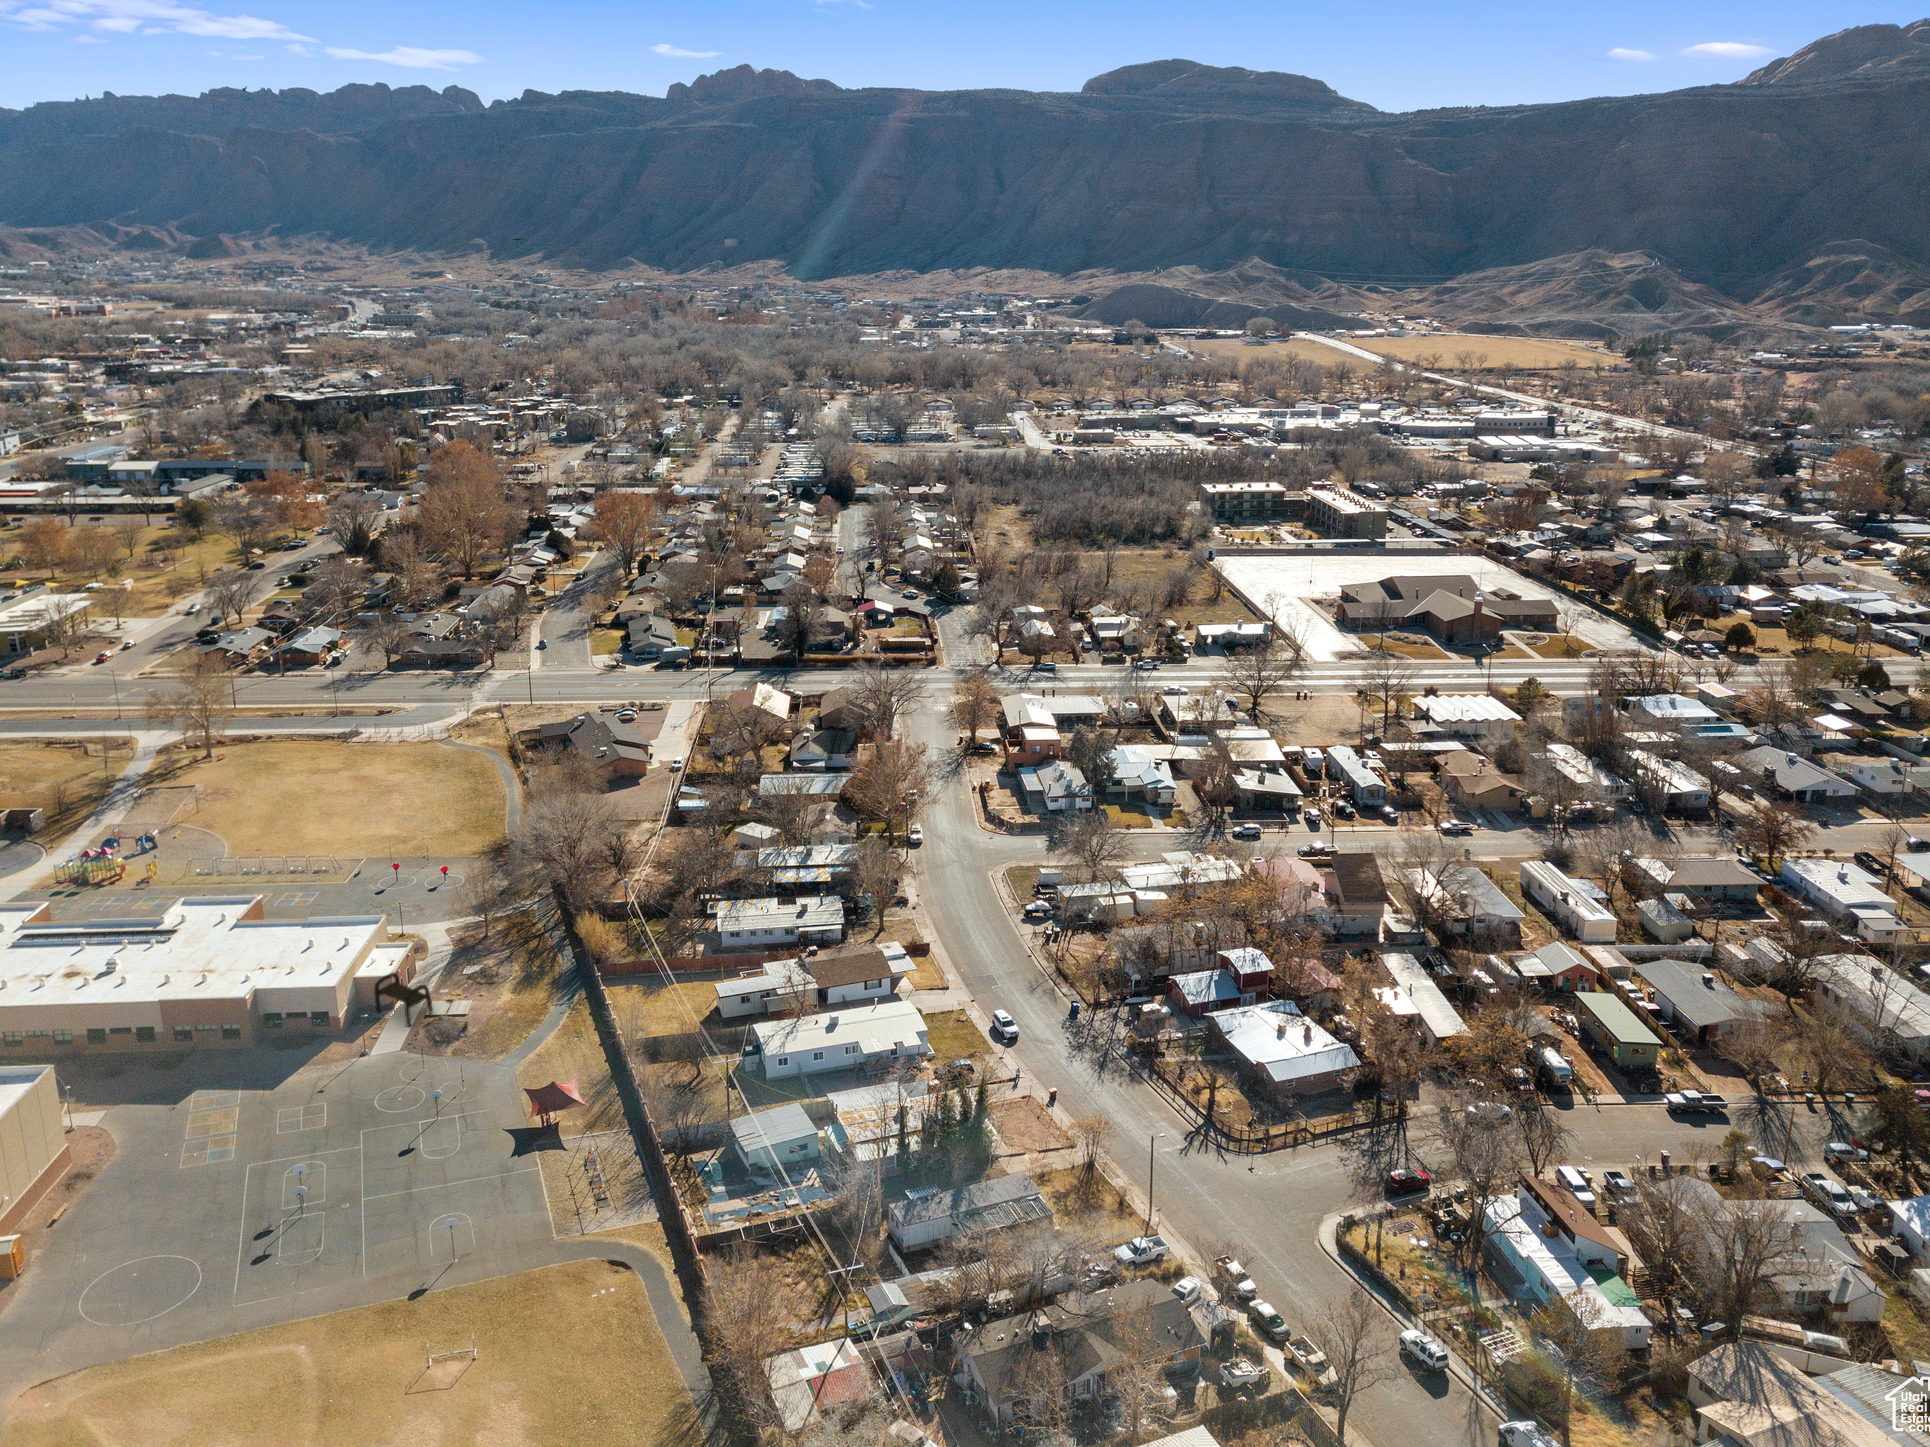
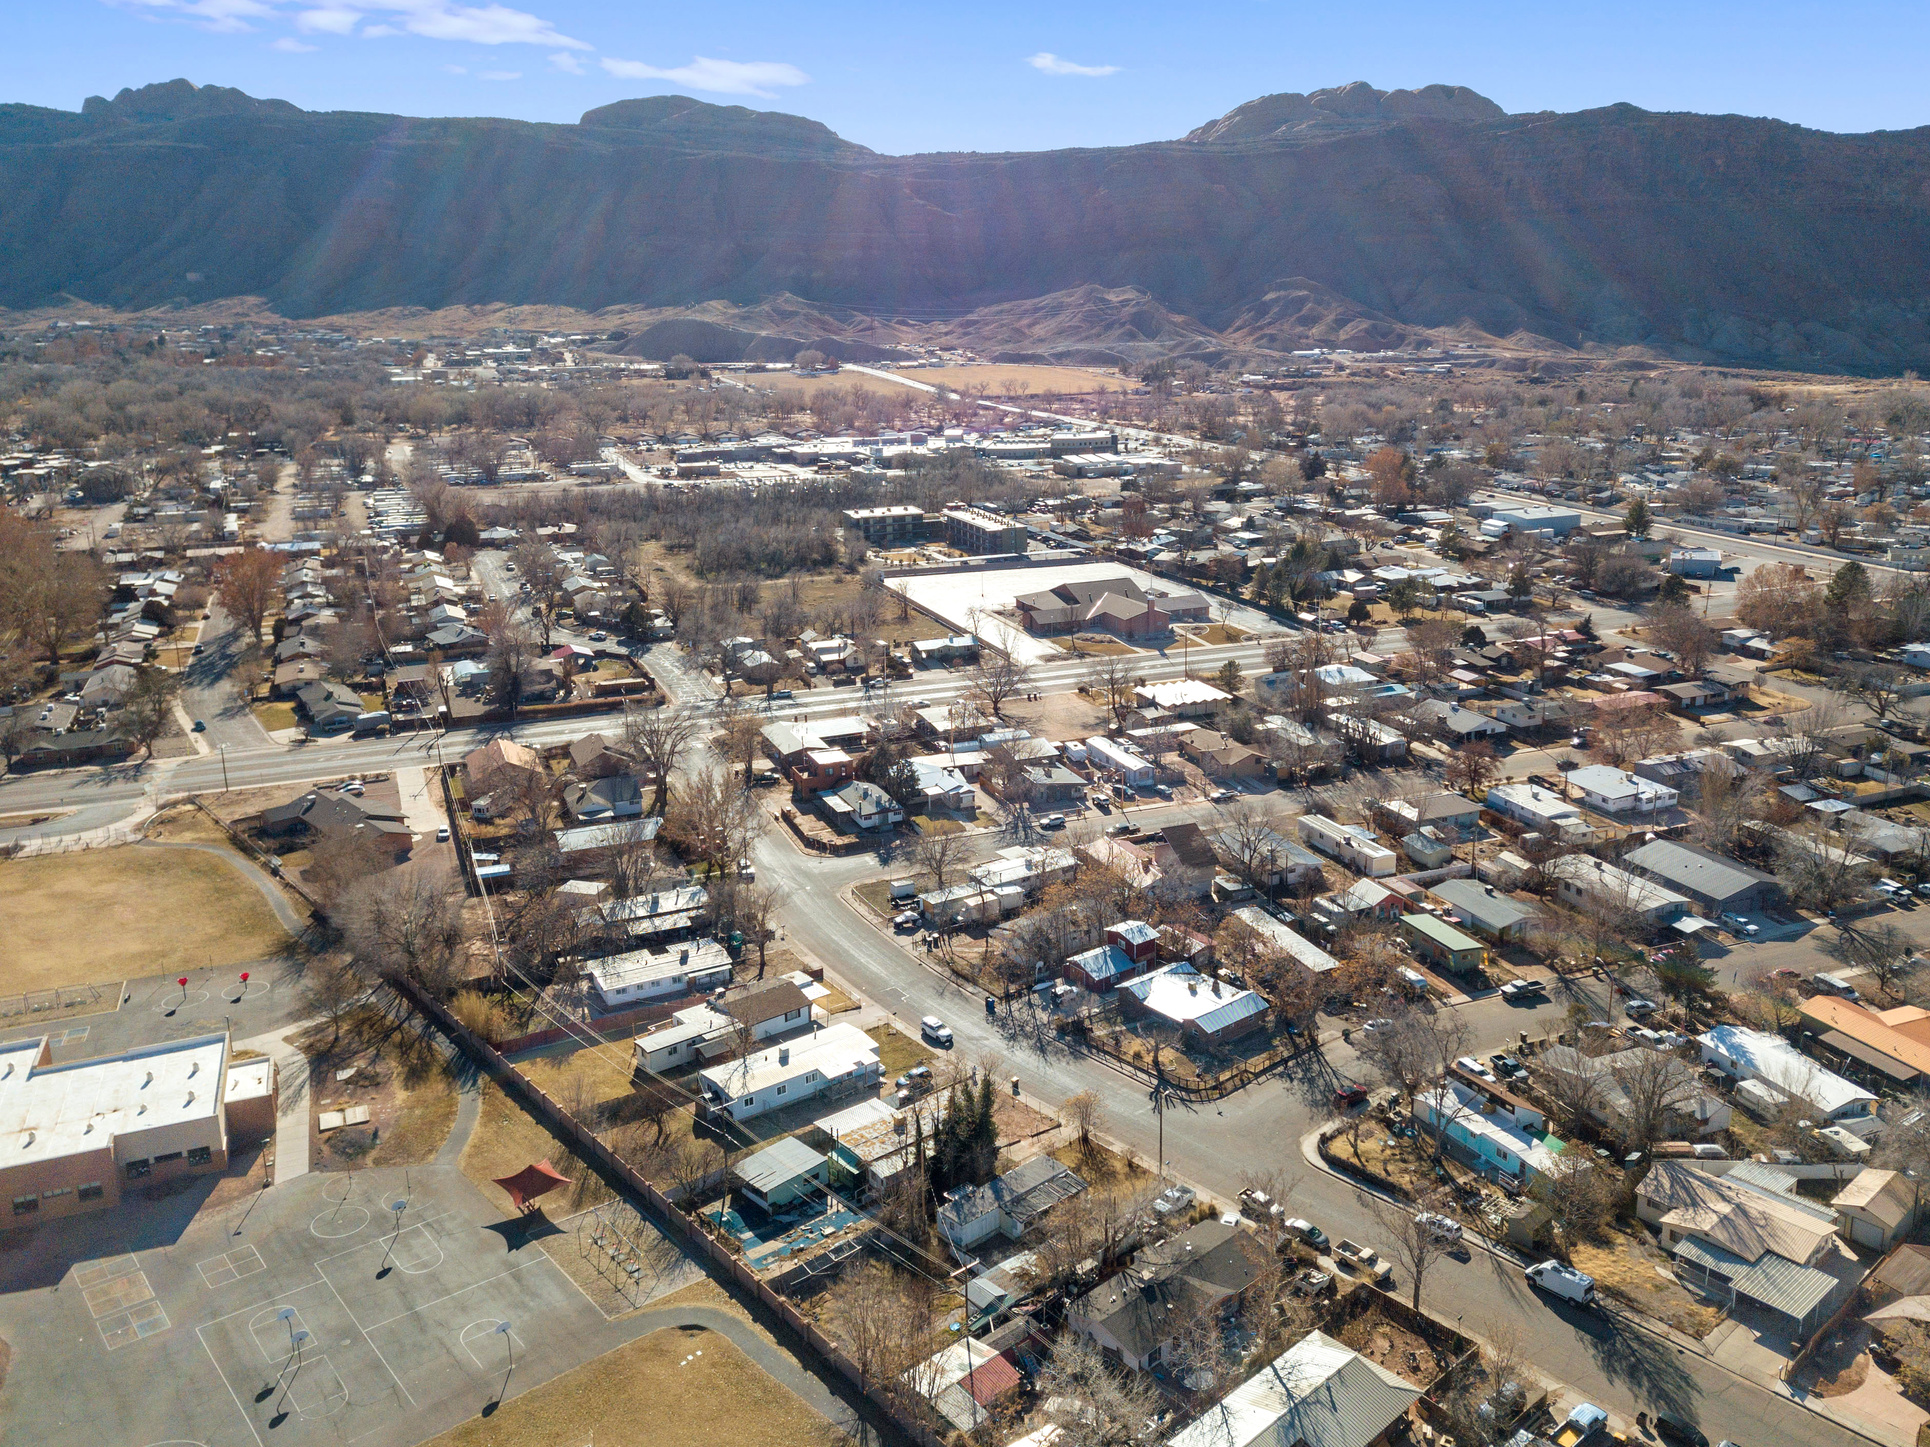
bench: present [374,973,433,1026] -> none [210,1105,291,1164]

